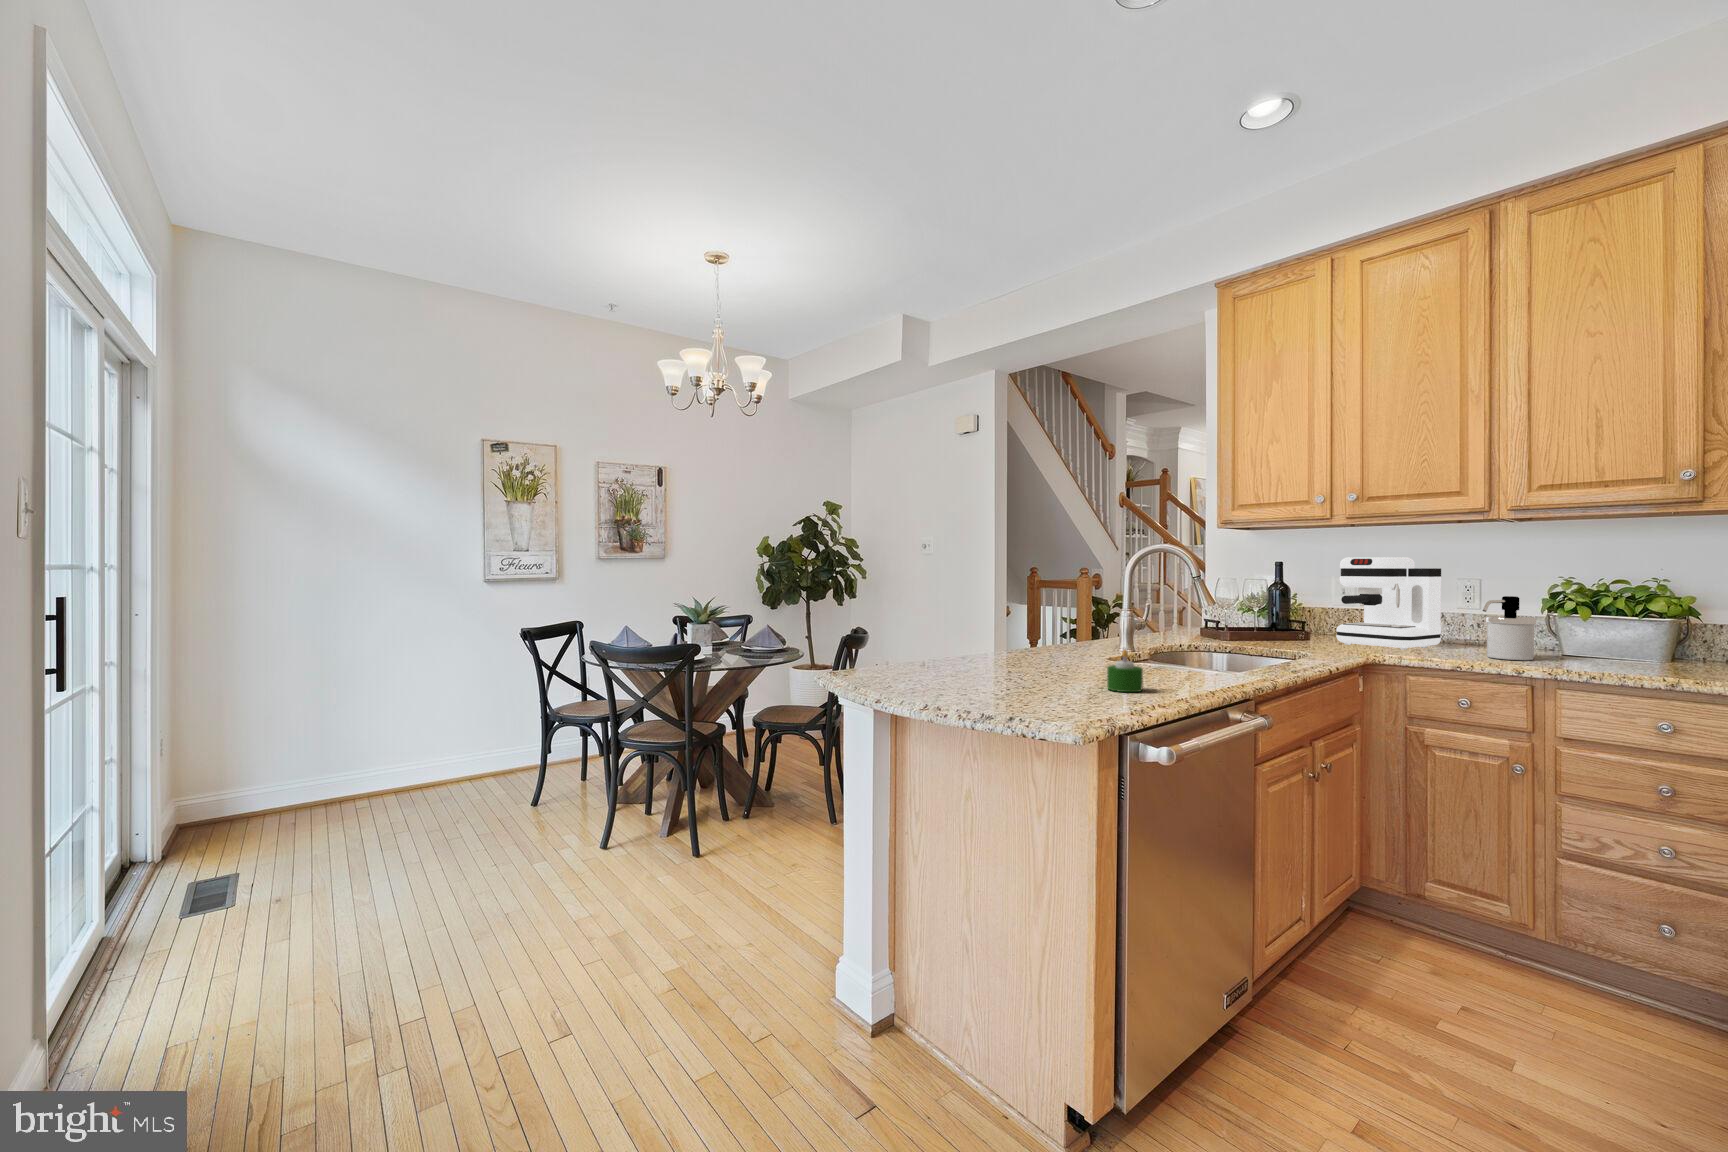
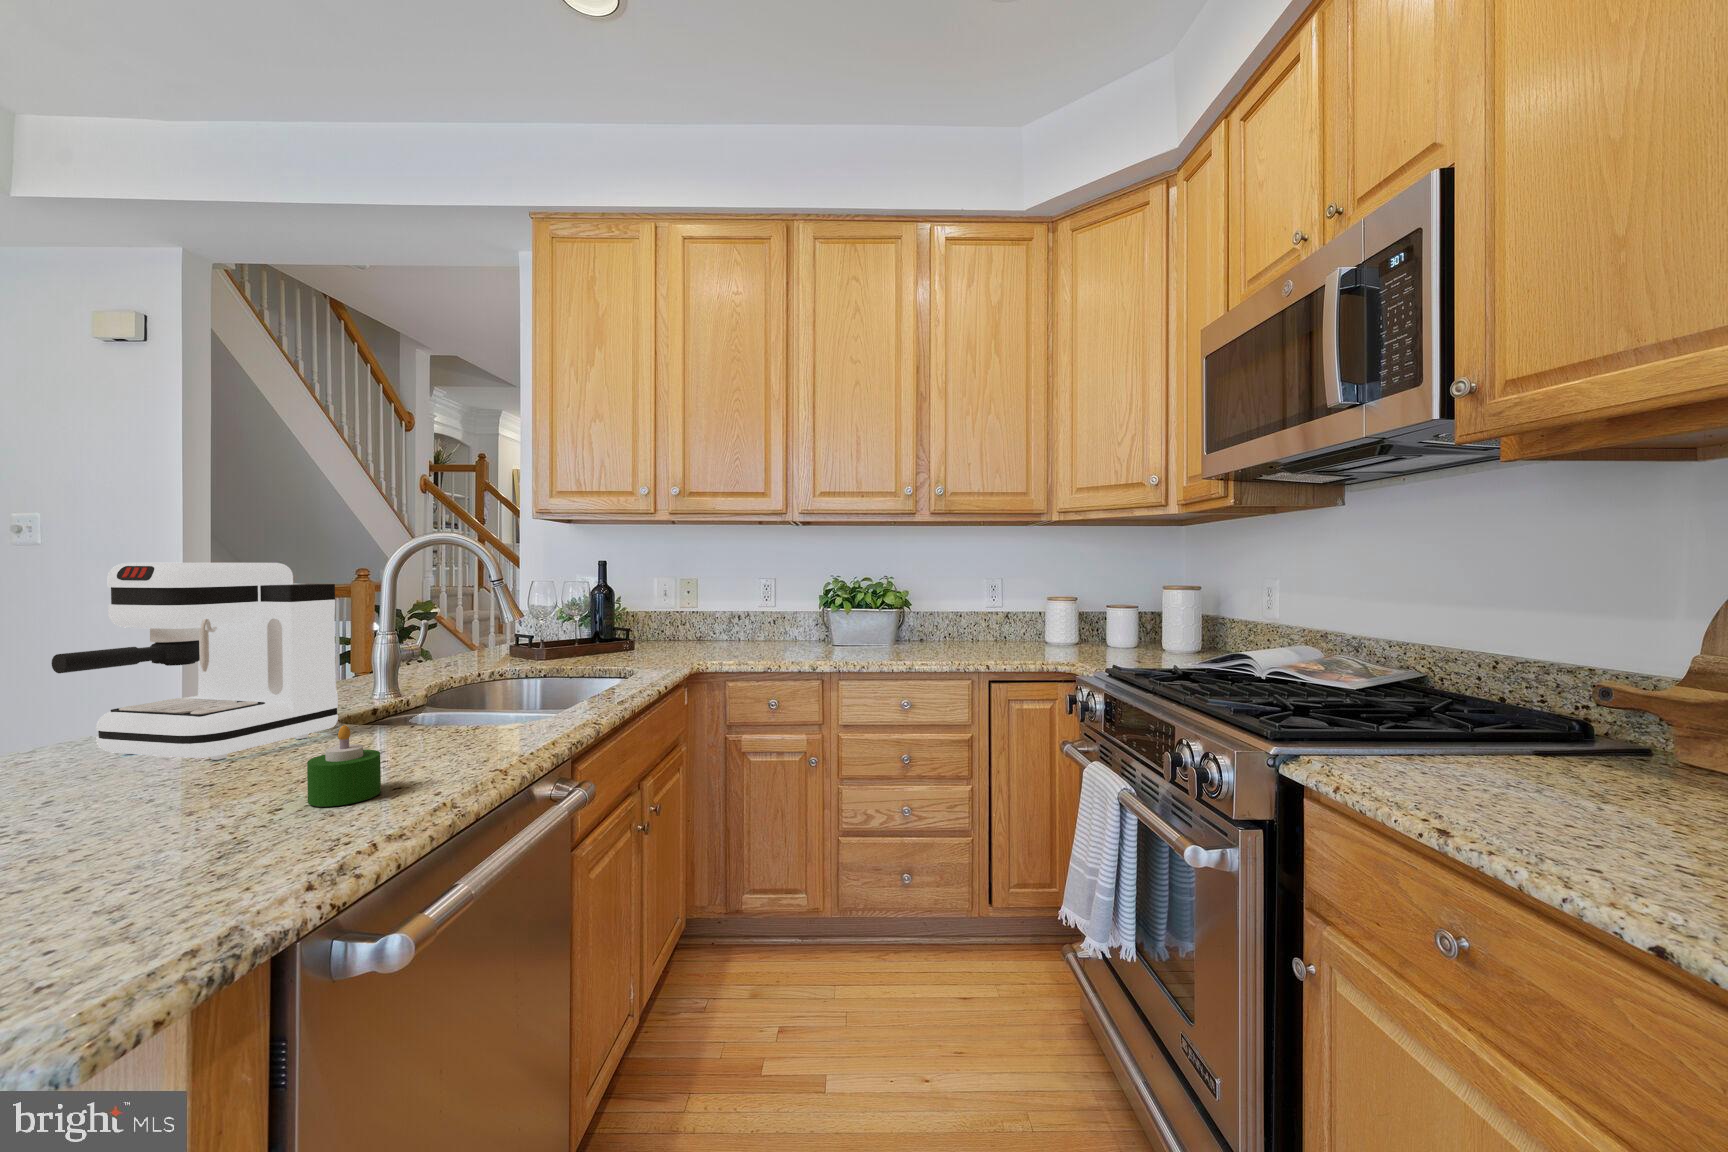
coffee maker: present [1336,557,1441,650] -> present [52,563,338,760]
soap dispenser: present [1483,596,1536,660] -> none [785,596,821,656]

